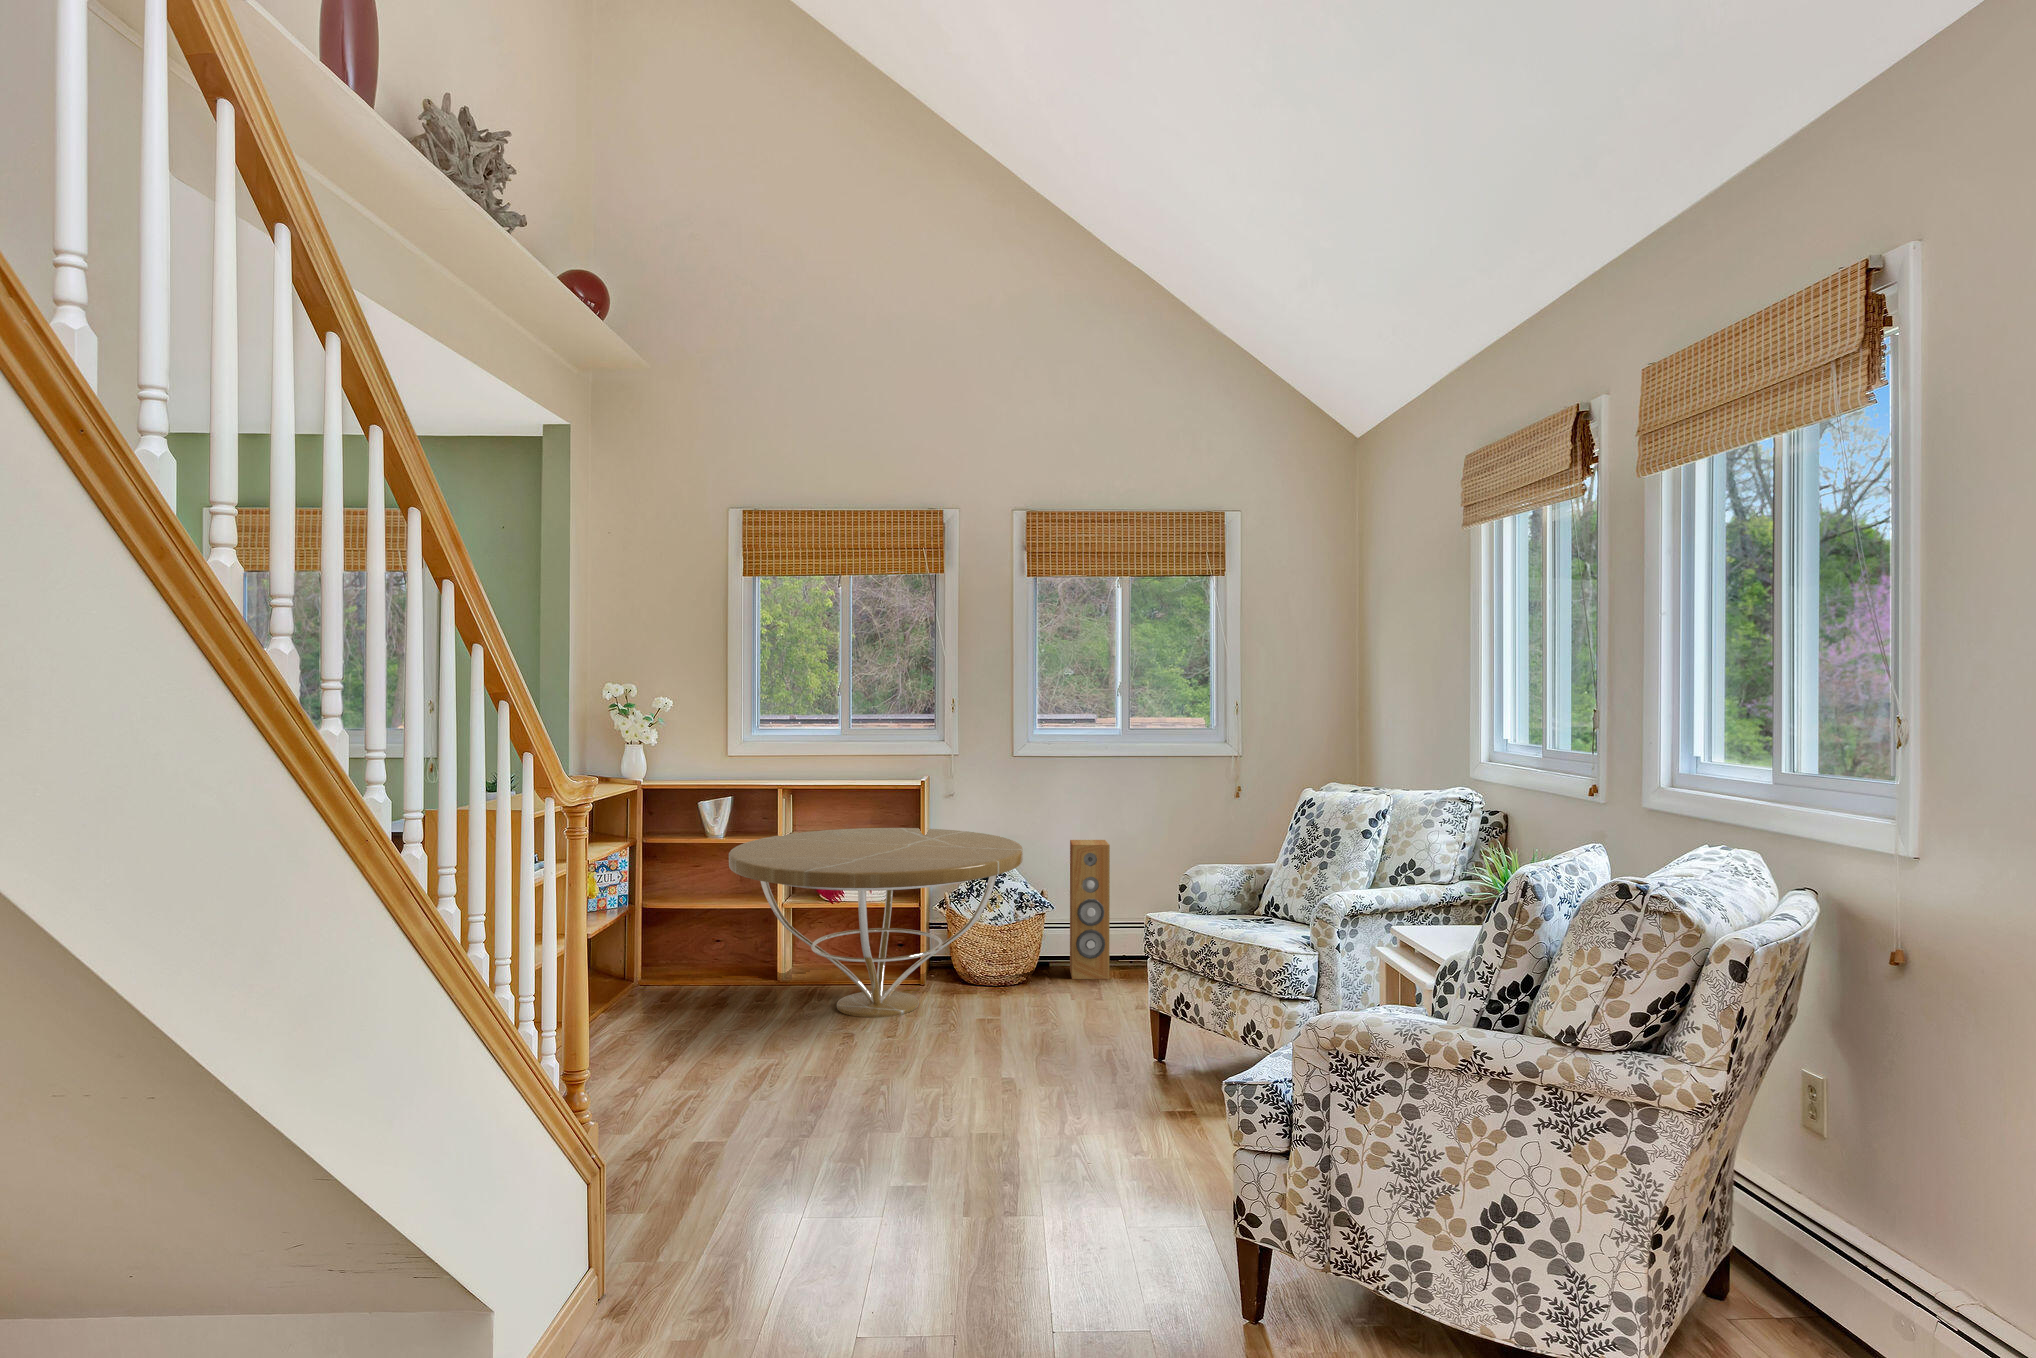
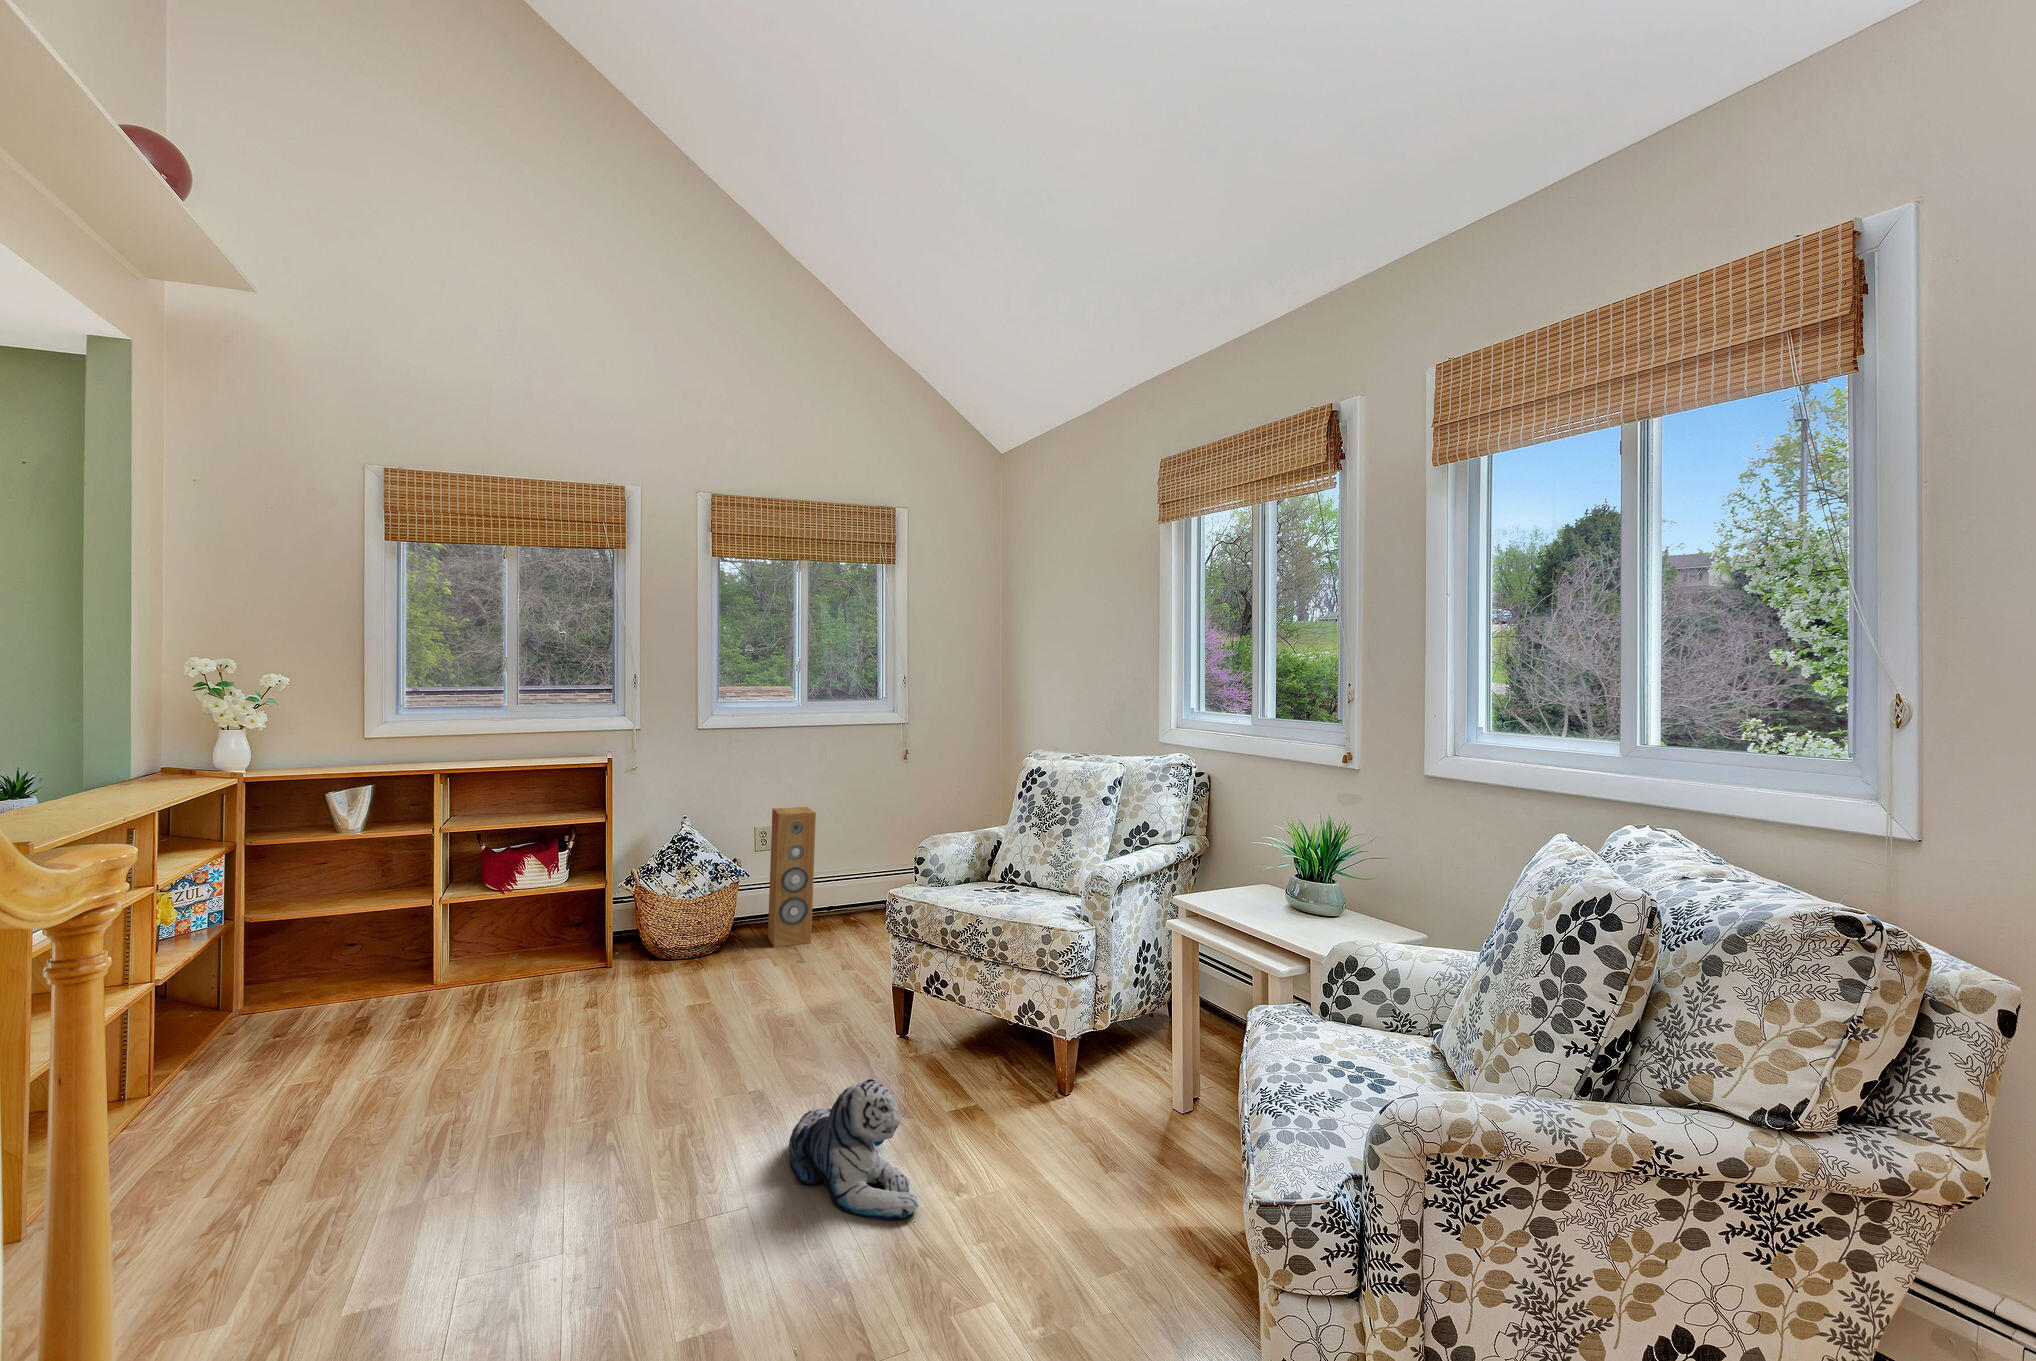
coffee table: present [729,828,1023,1017] -> none [351,803,740,1031]
plush toy: none [1021,1052,1107,1157] -> present [789,1079,919,1220]

